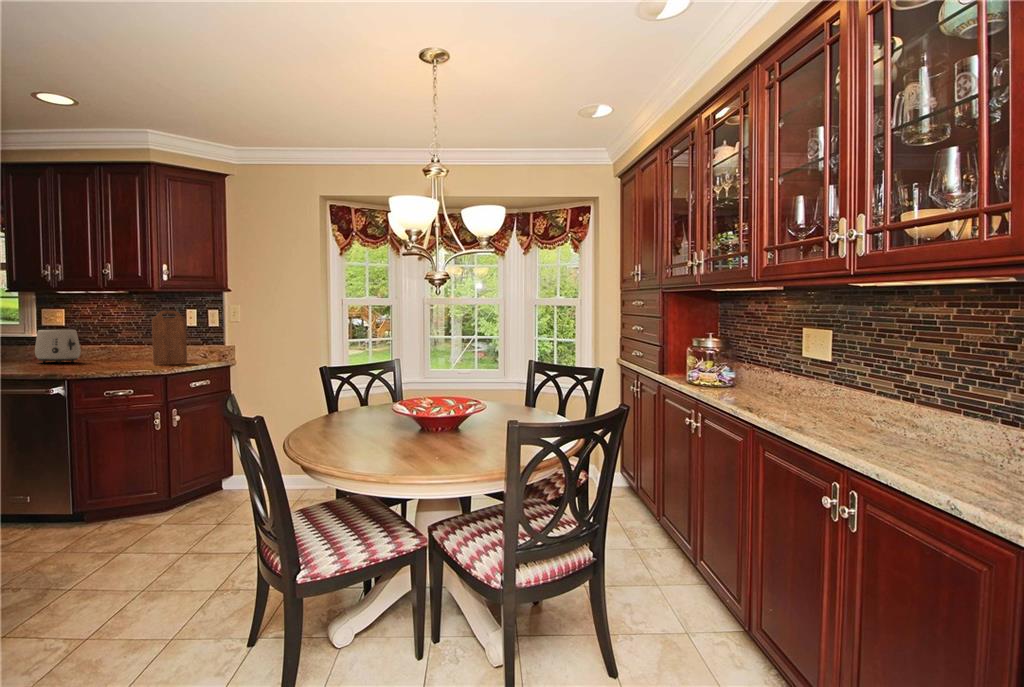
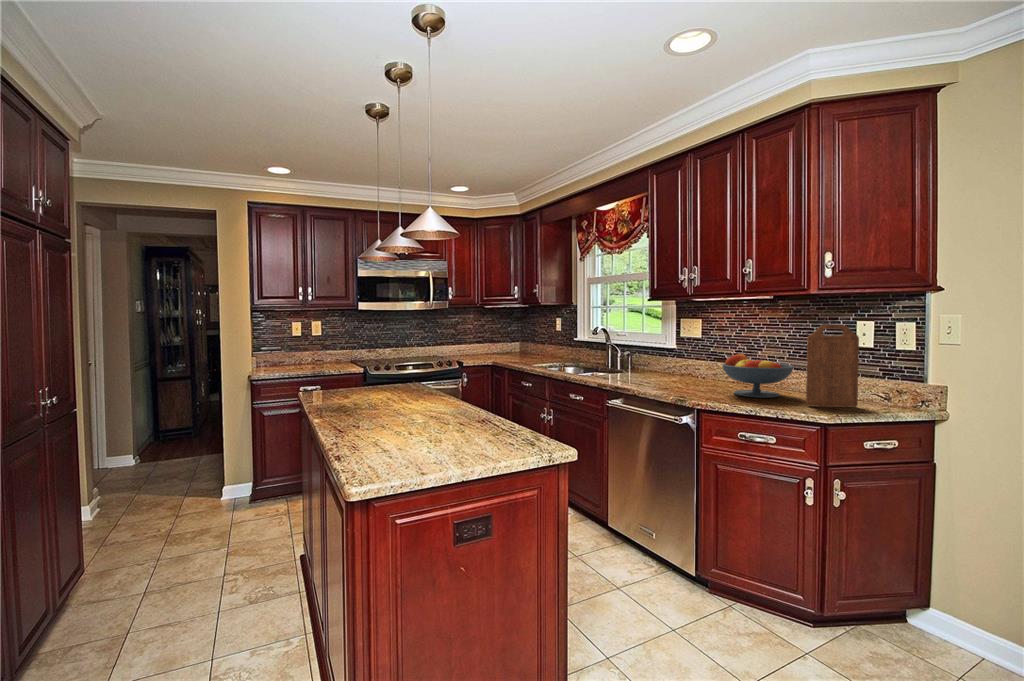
toaster: present [35,330,81,363] -> none [672,344,715,385]
fruit bowl: none [87,334,146,365] -> present [722,354,794,398]

